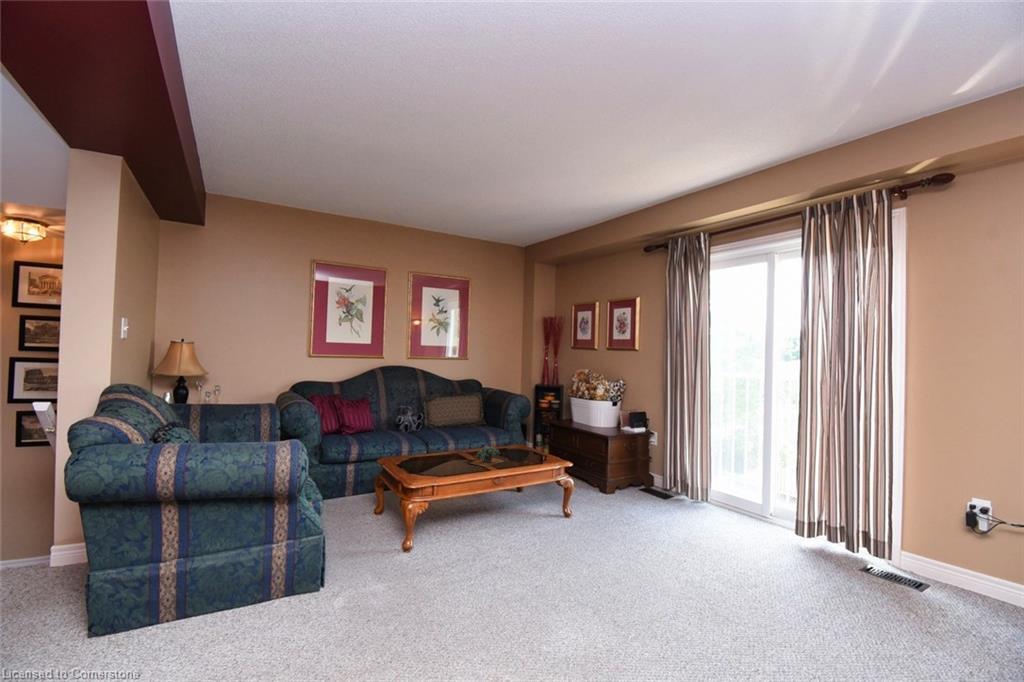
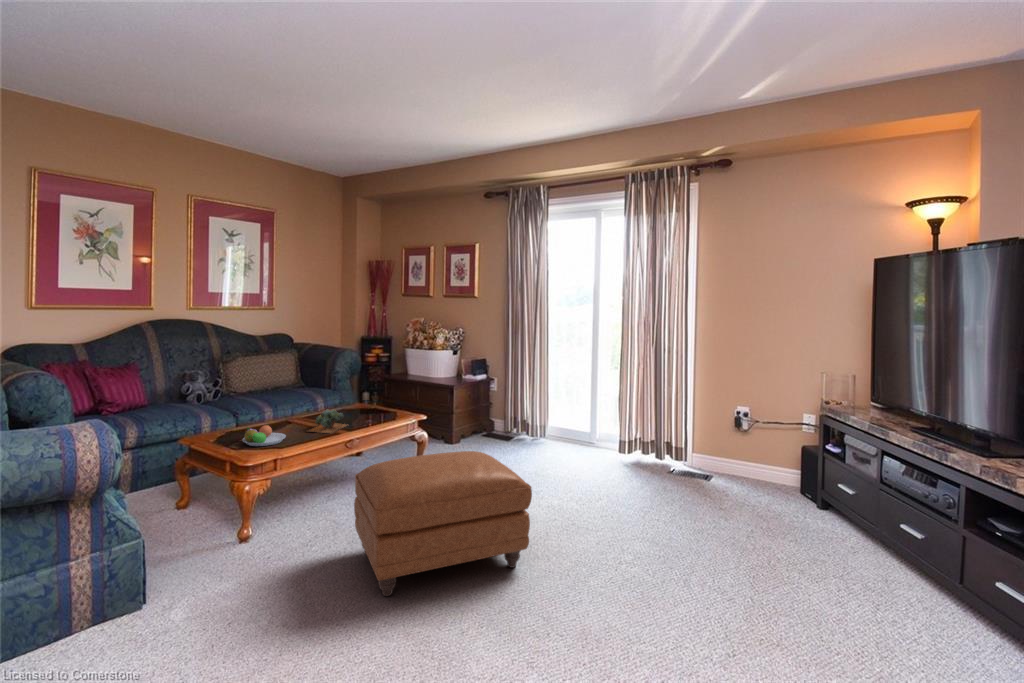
fruit bowl: none [417,454,450,472] -> present [242,425,286,446]
ottoman: none [485,498,644,628] -> present [354,451,532,596]

